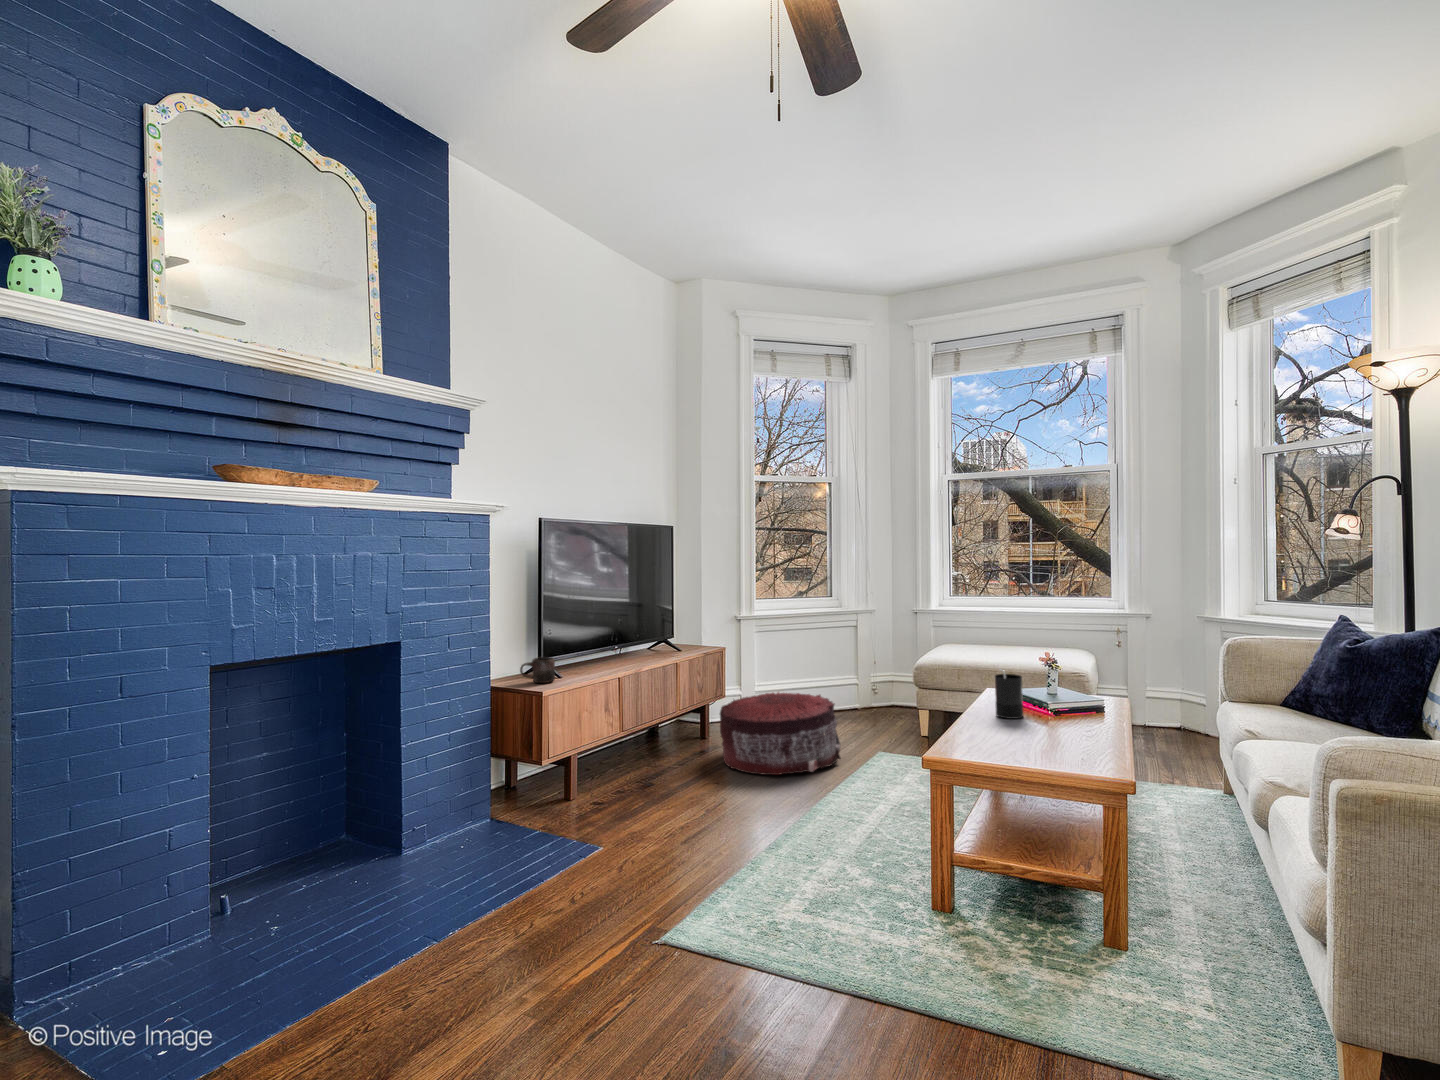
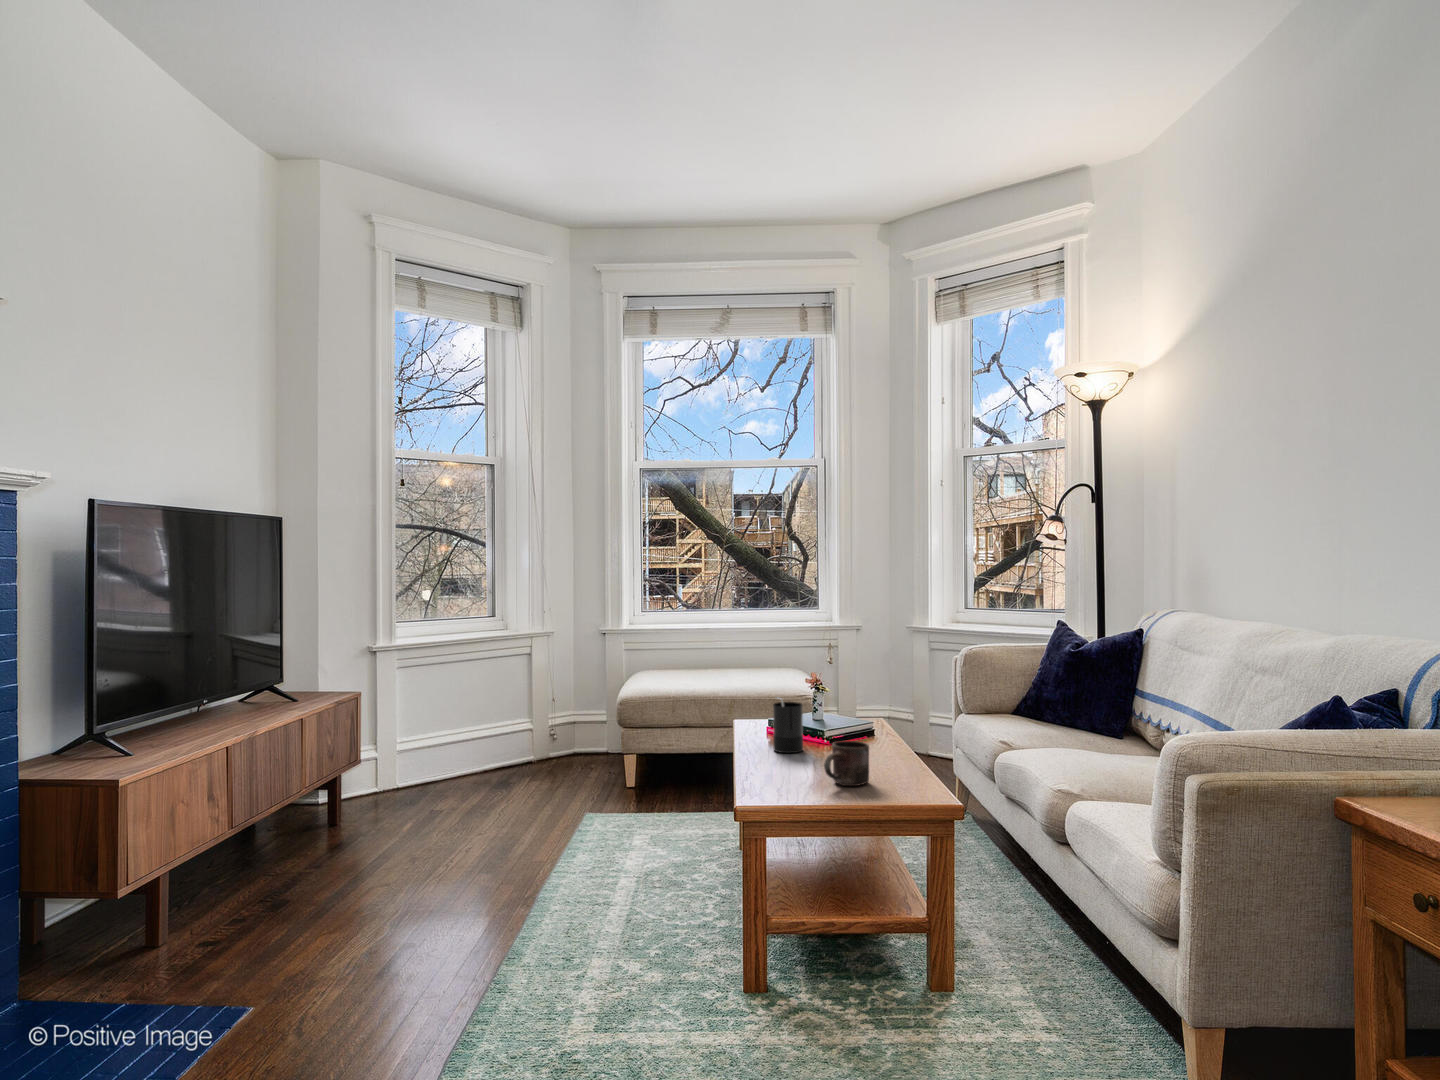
mug: present [520,657,555,683] -> present [824,741,869,786]
pouf: present [720,692,841,775] -> none [378,748,549,863]

